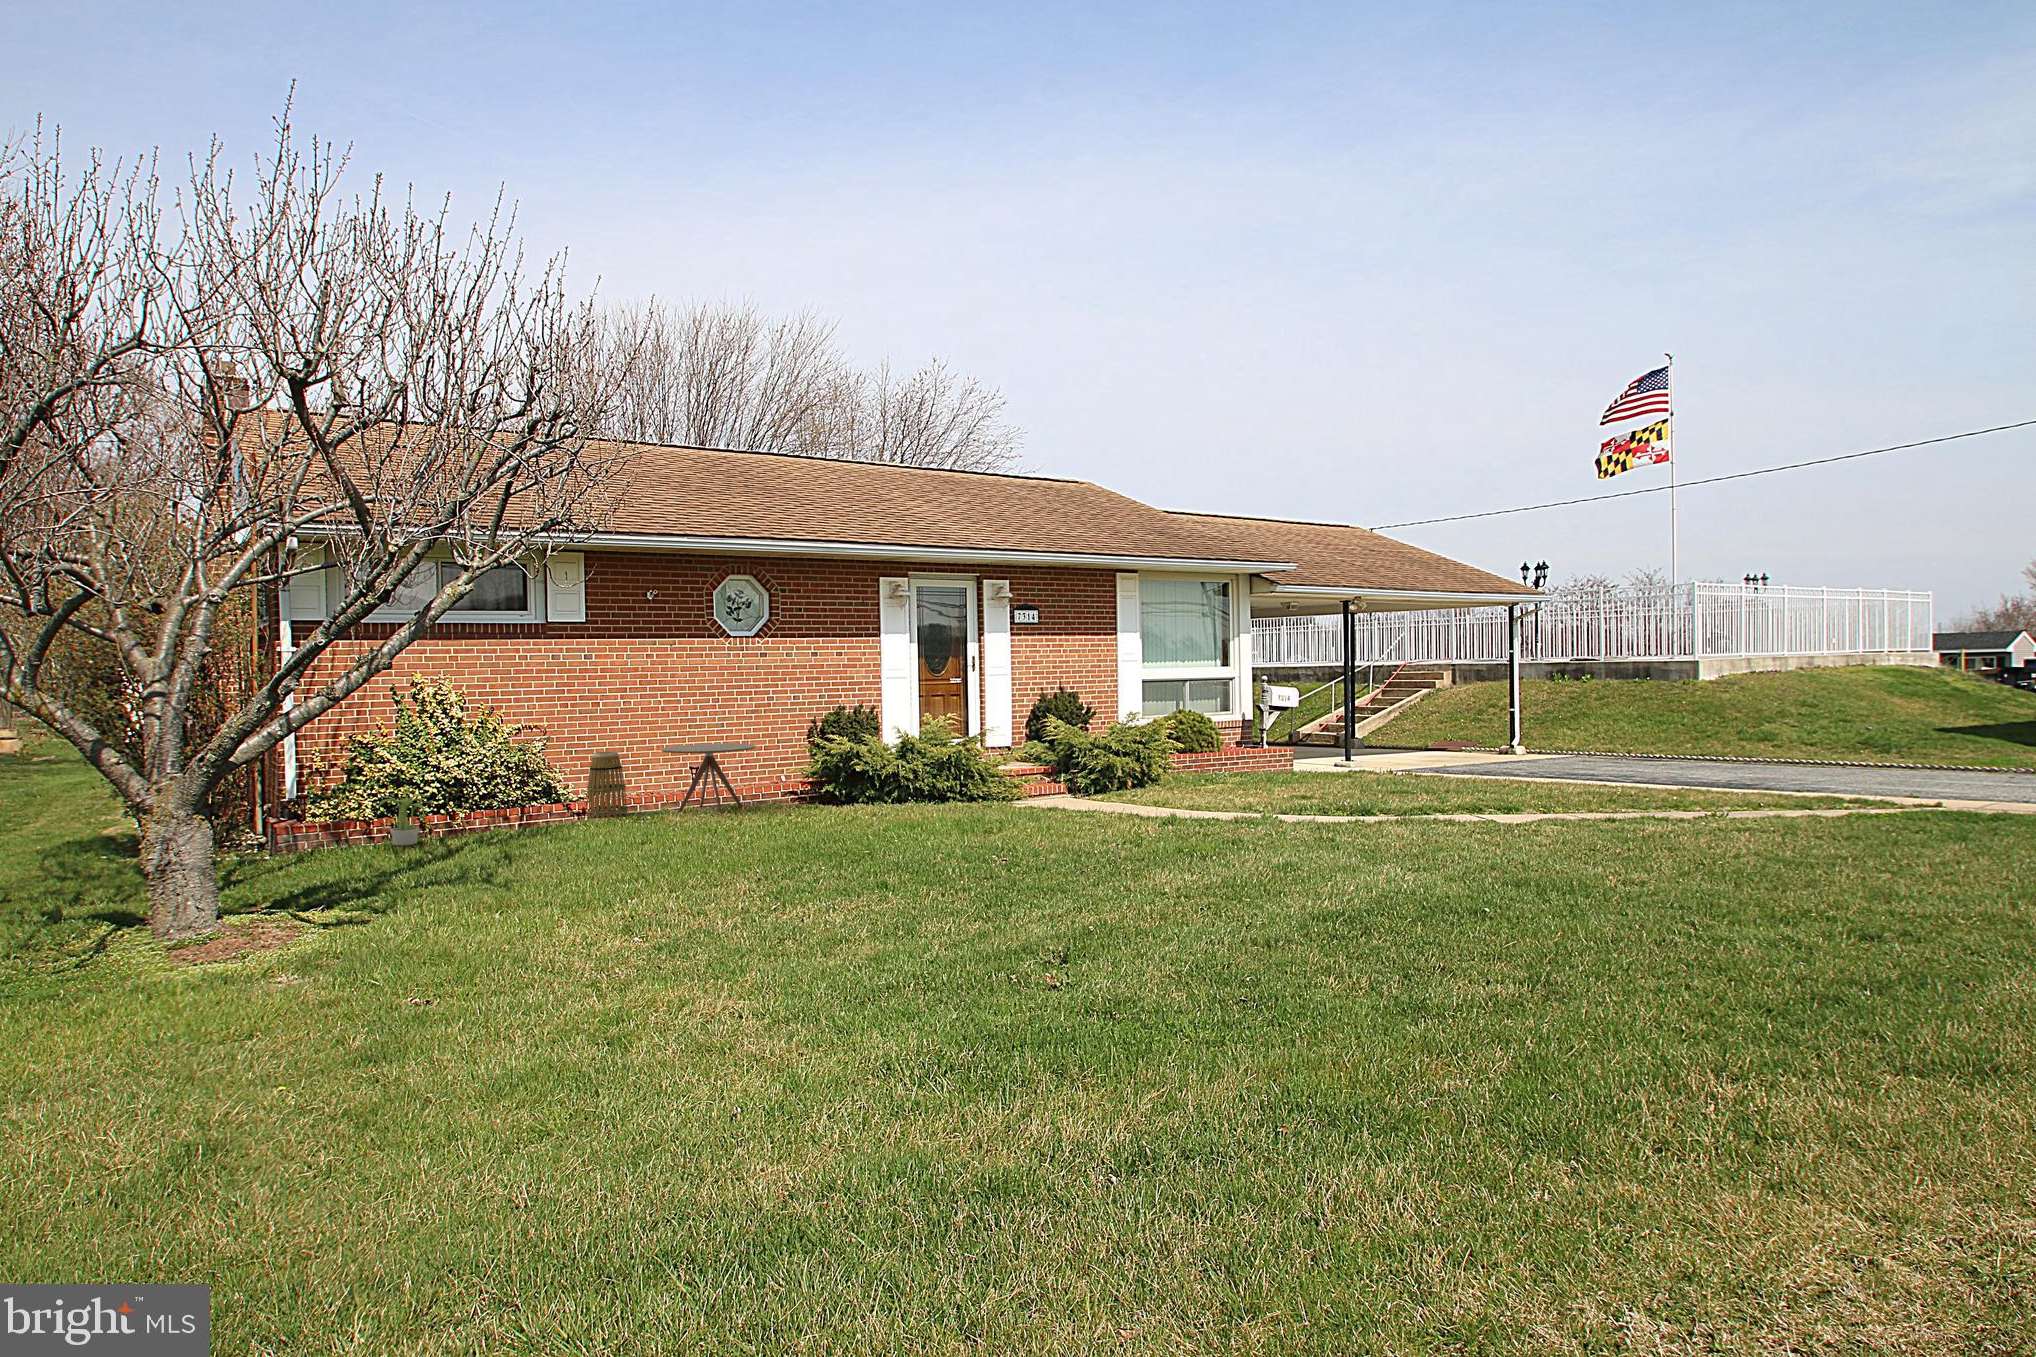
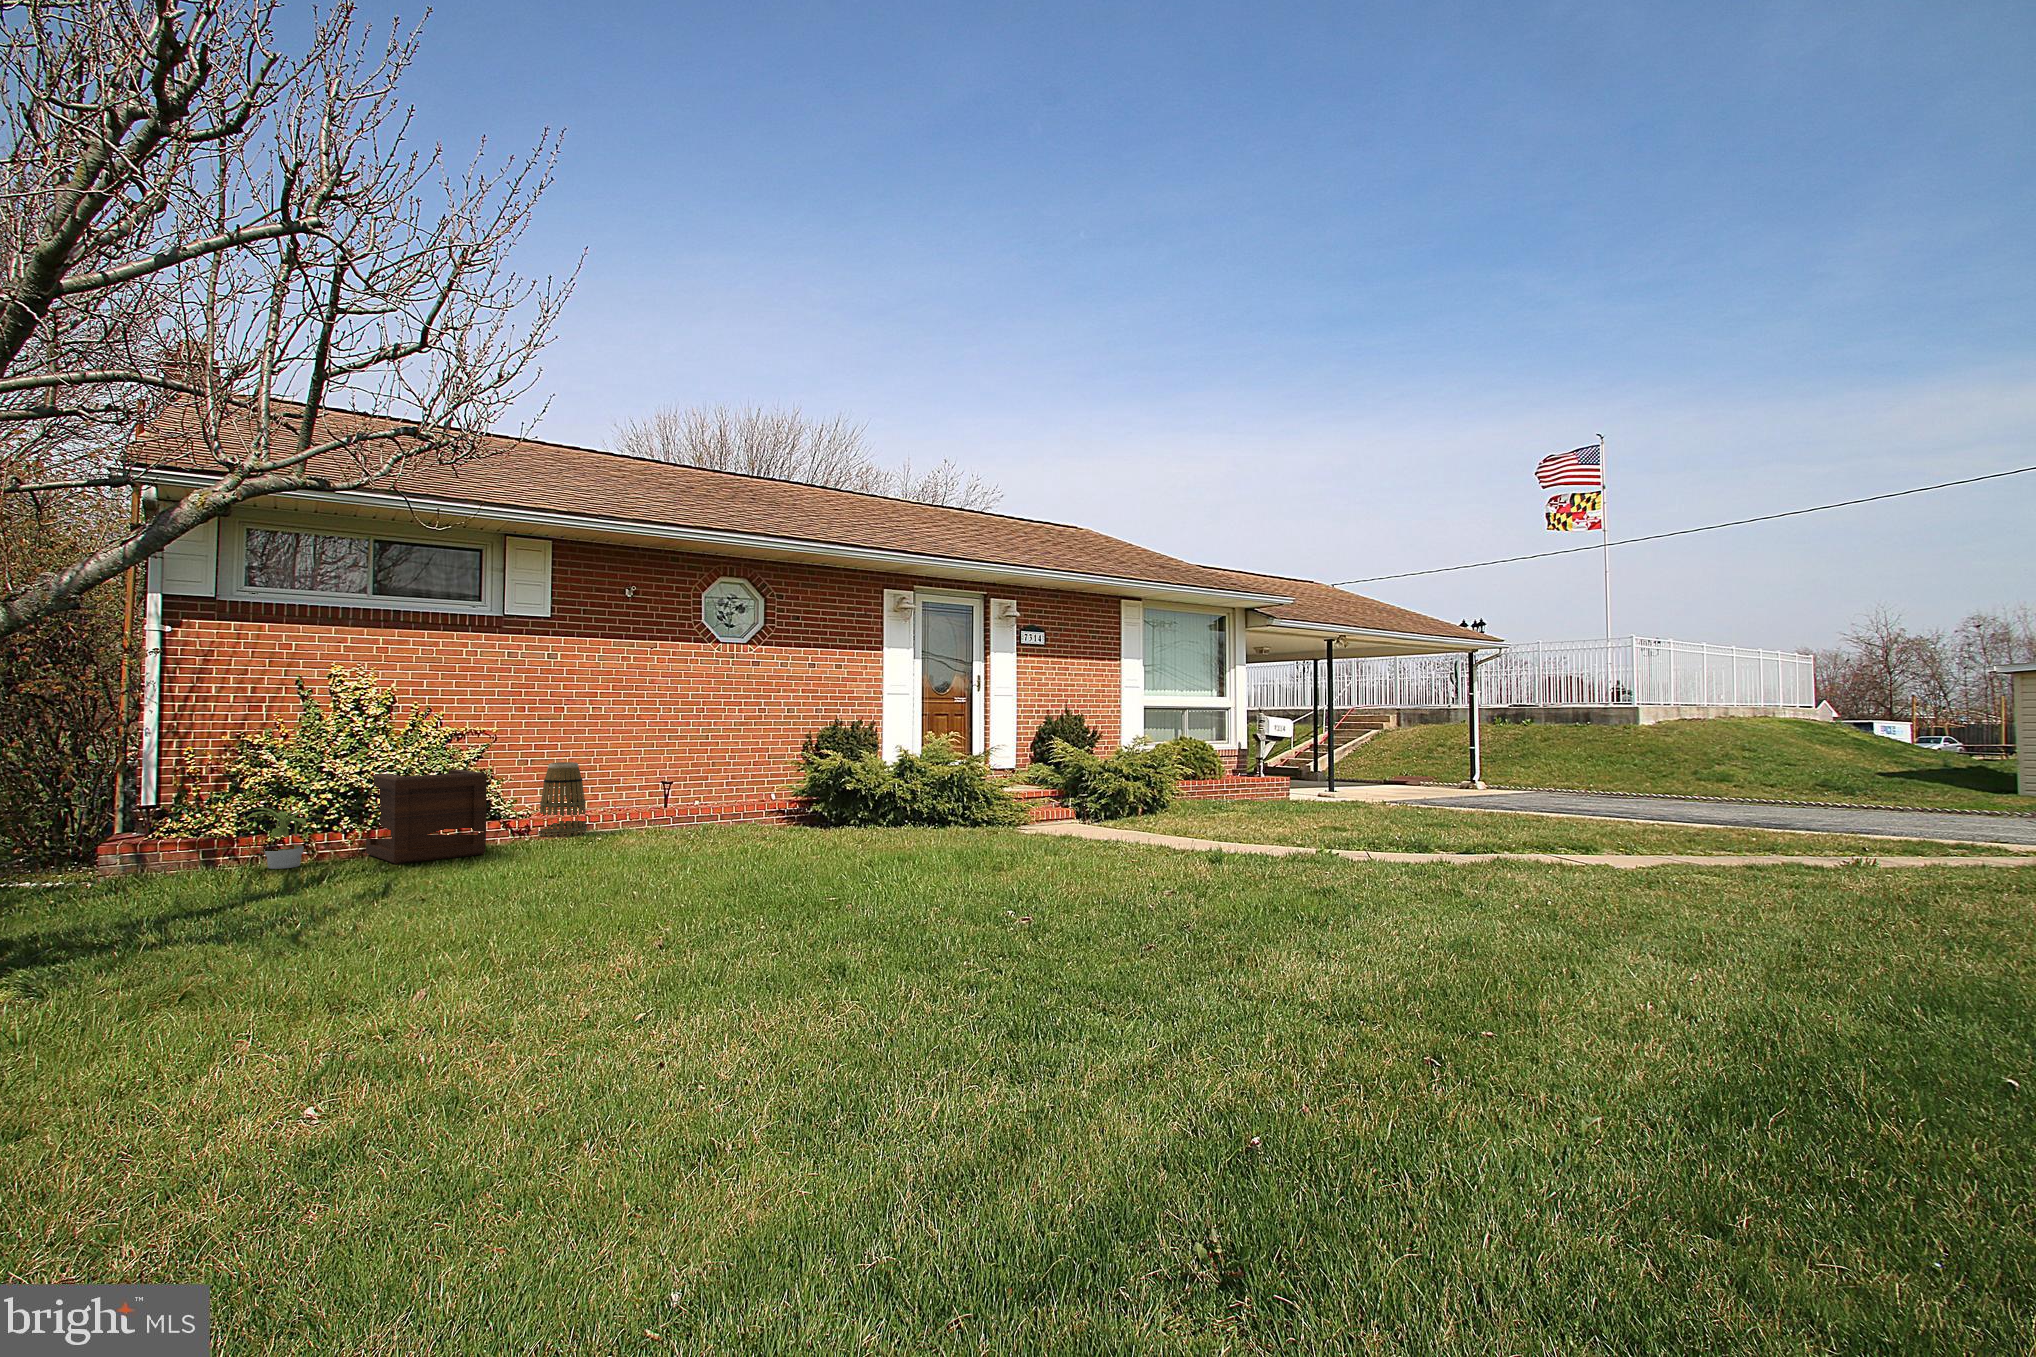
round table: present [662,744,756,813] -> none [629,757,737,834]
wooden crate: none [457,760,559,840] -> present [366,769,487,864]

